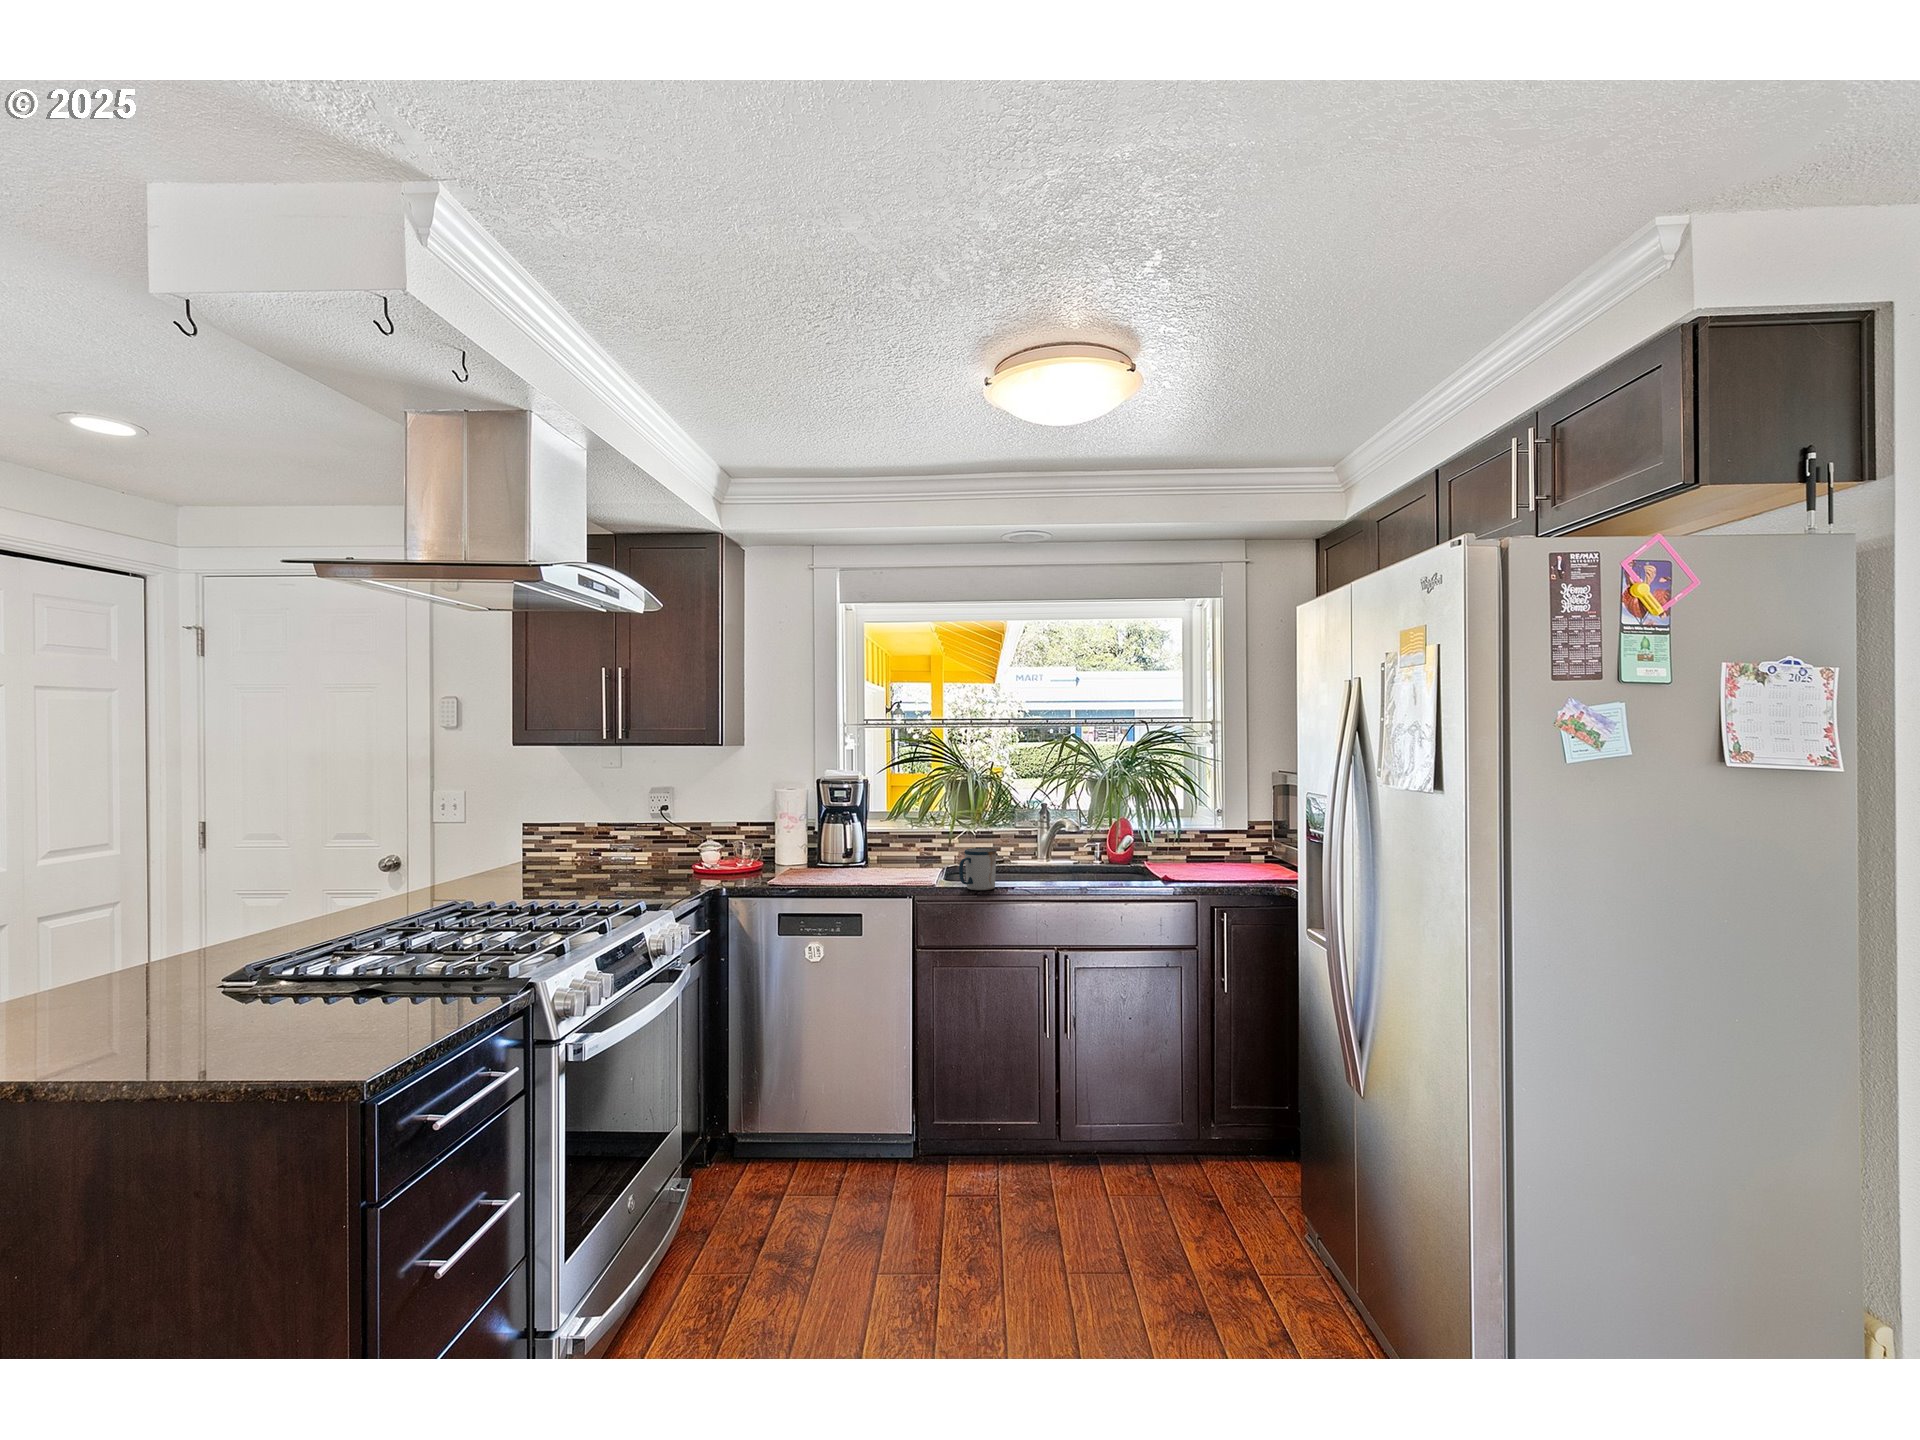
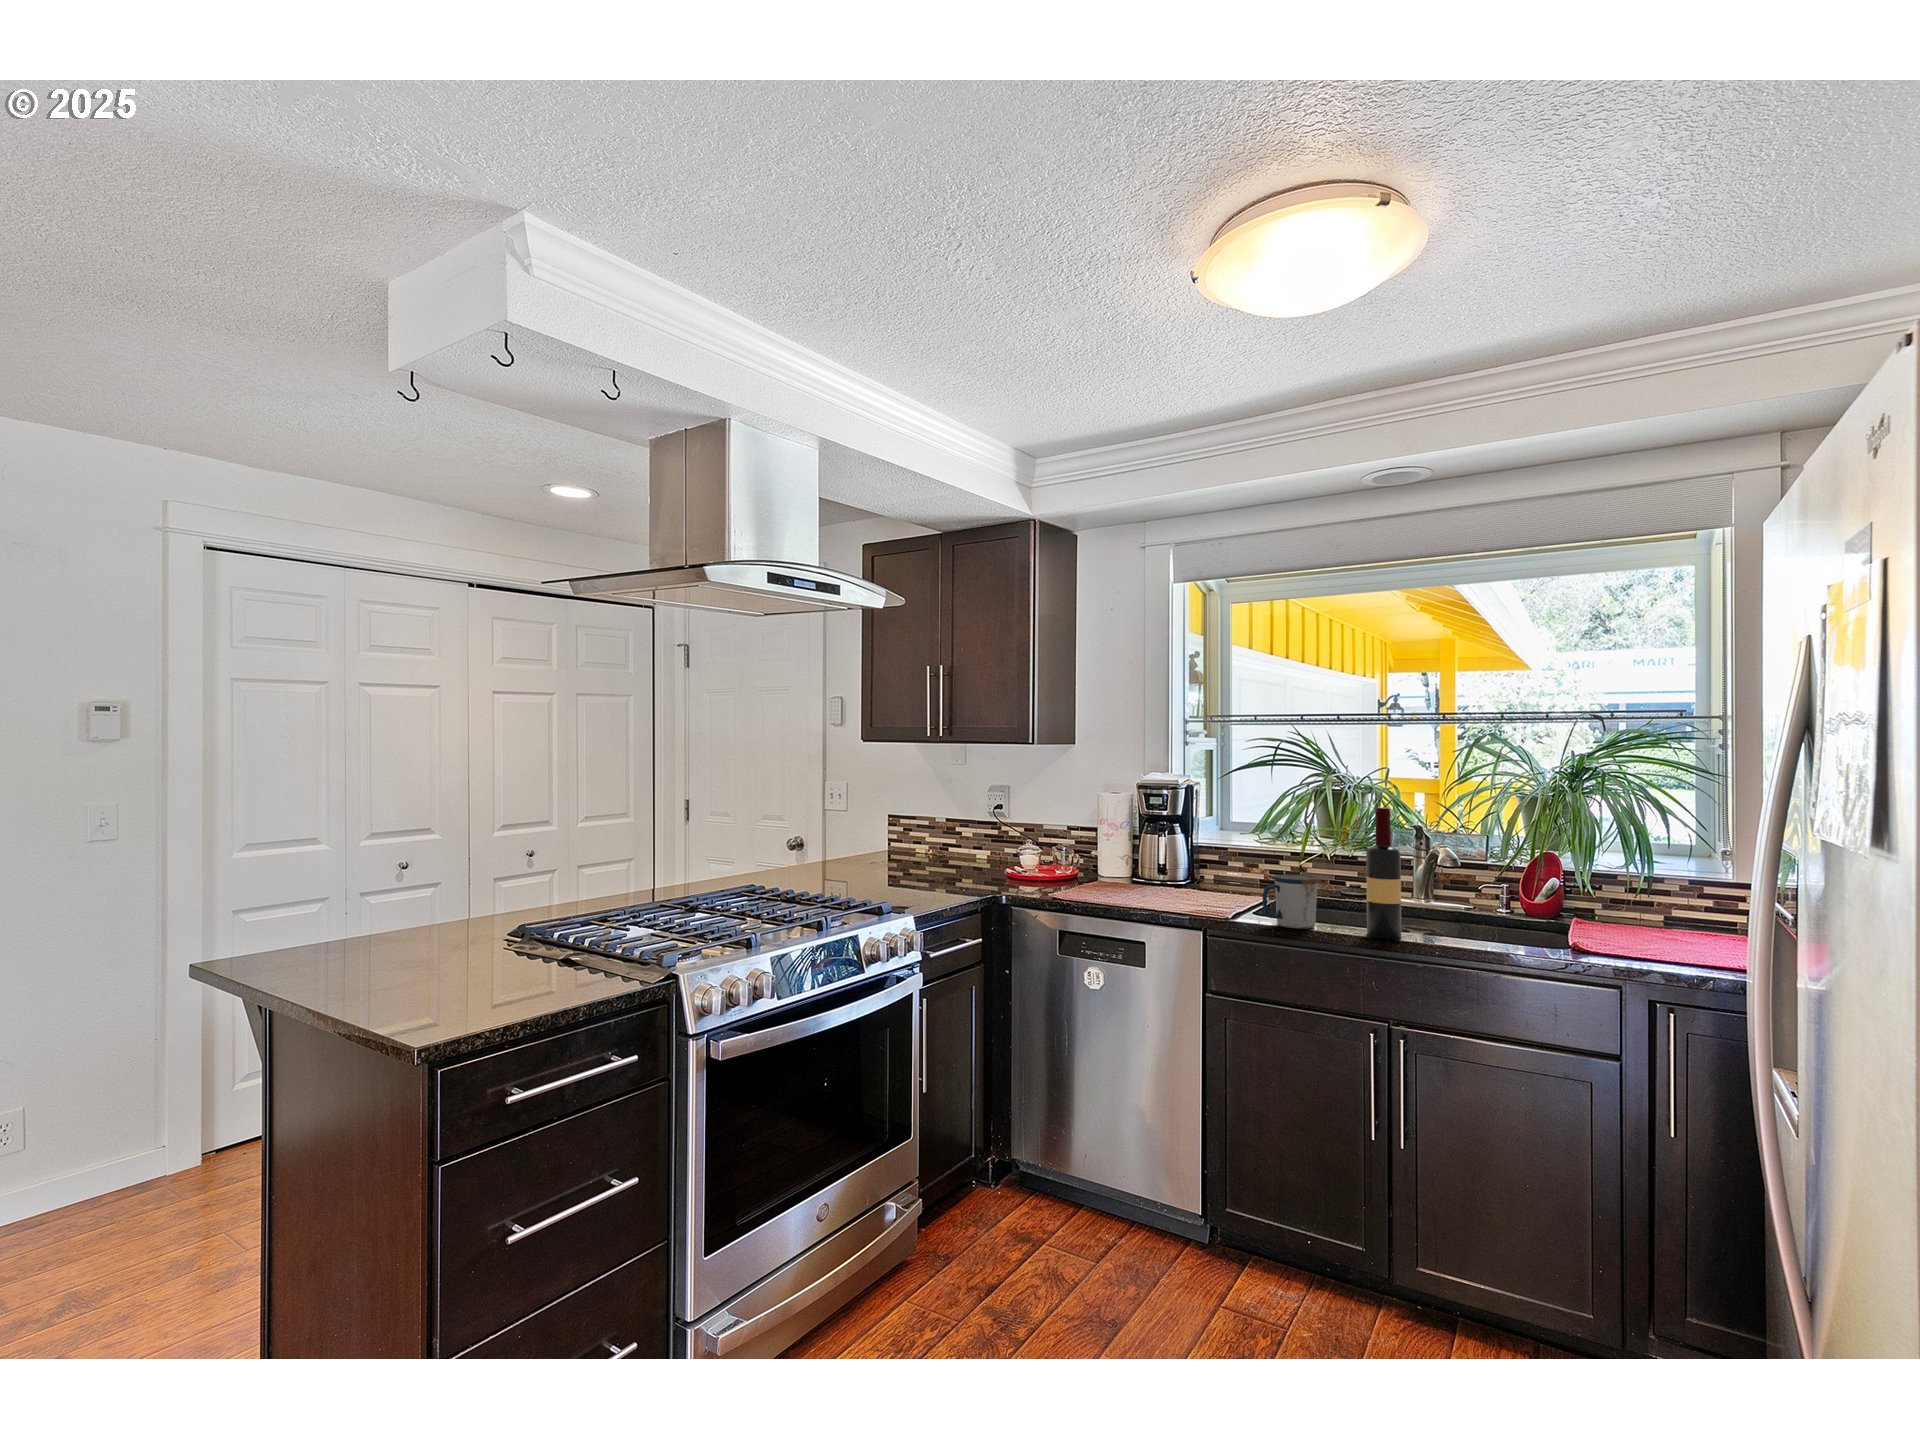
wine bottle: none [1031,792,1055,890] -> present [1366,807,1401,939]

